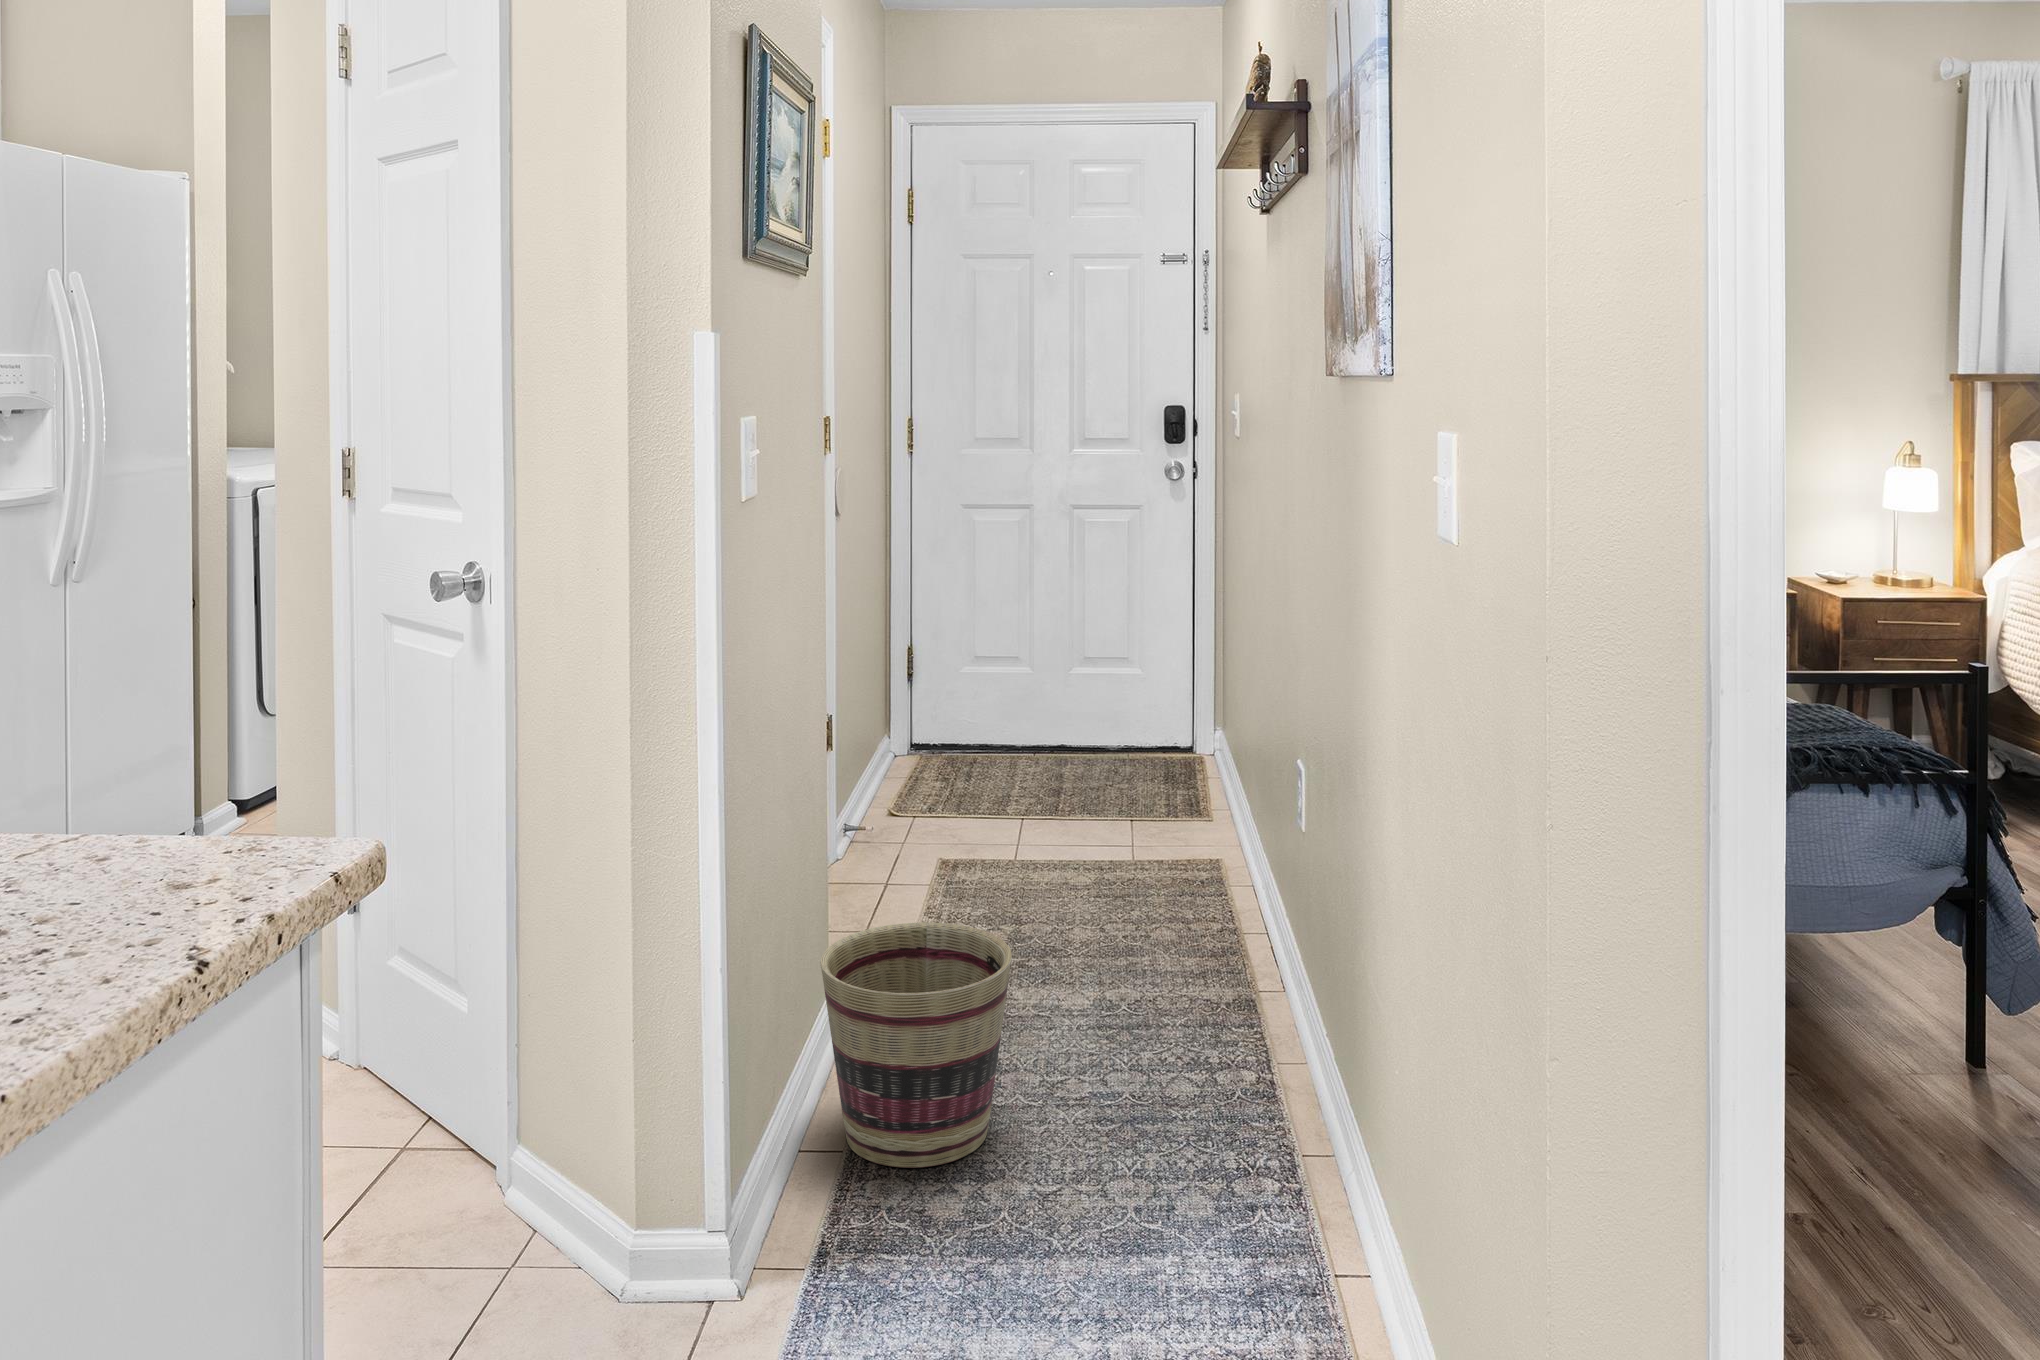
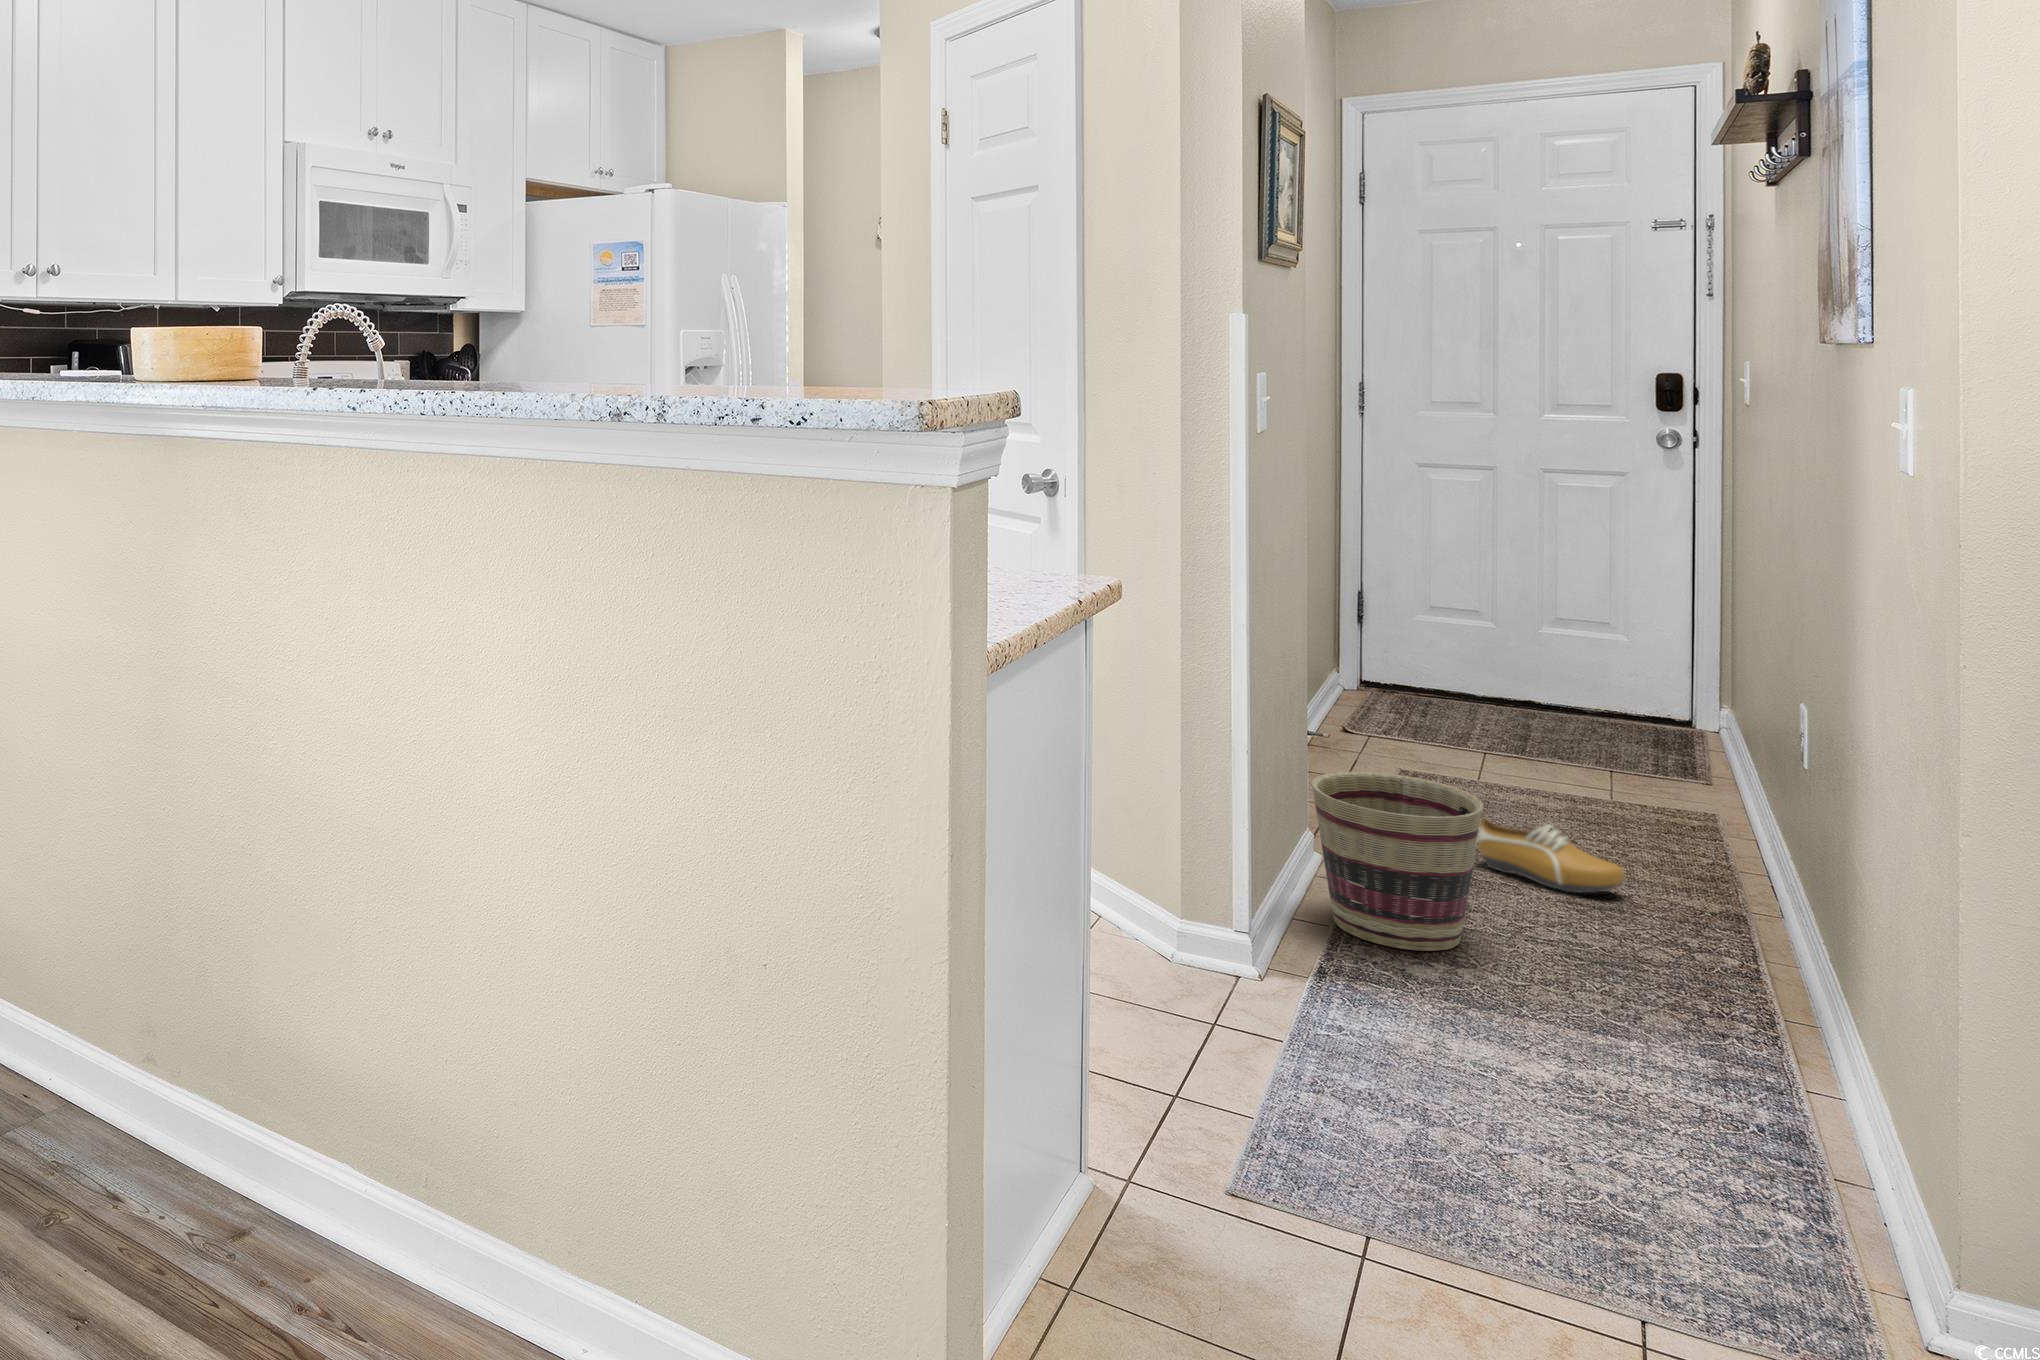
shoe: none [1006,936,1149,1016] -> present [1477,819,1624,893]

